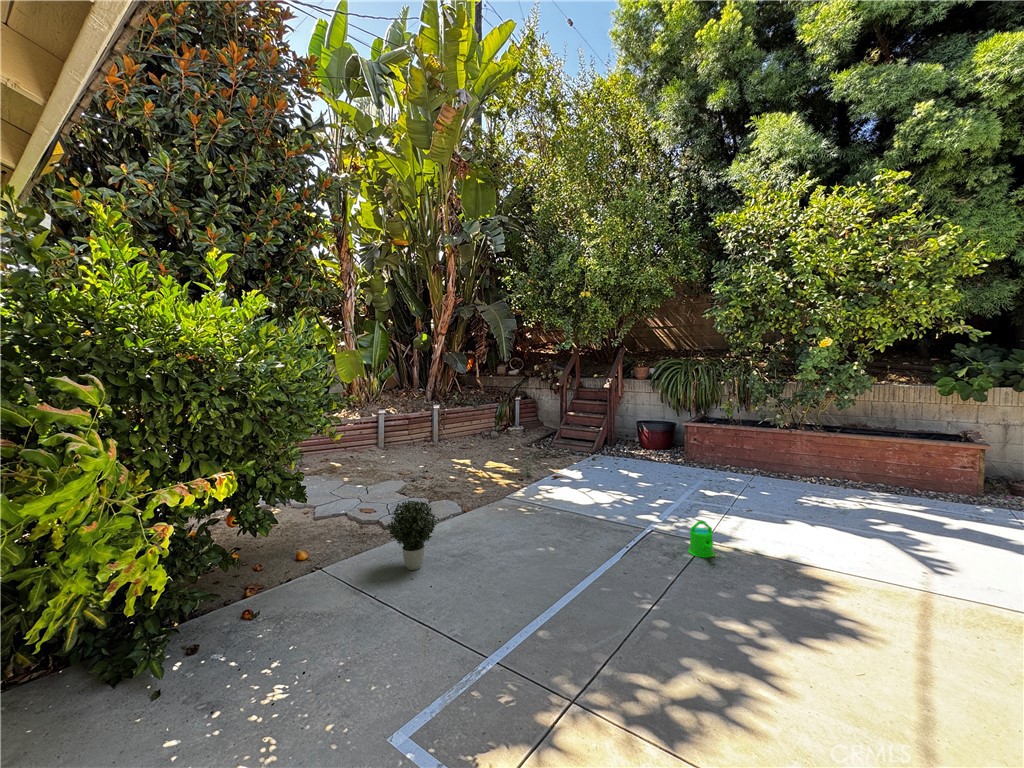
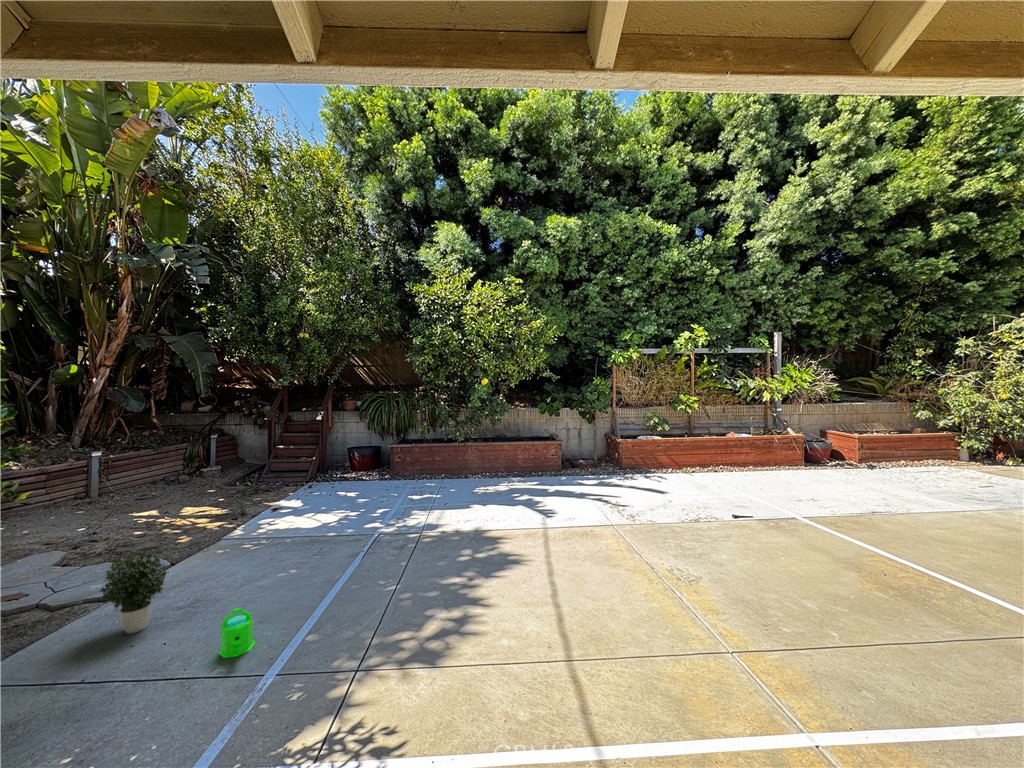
watering can: present [688,521,714,558] -> present [219,608,255,658]

